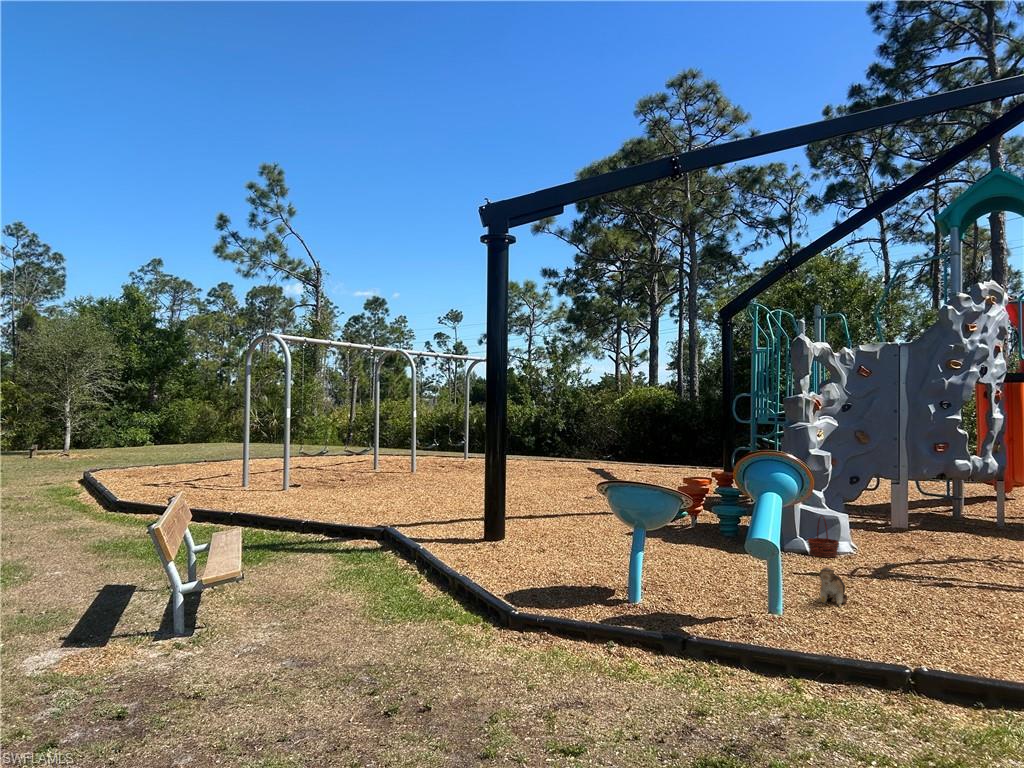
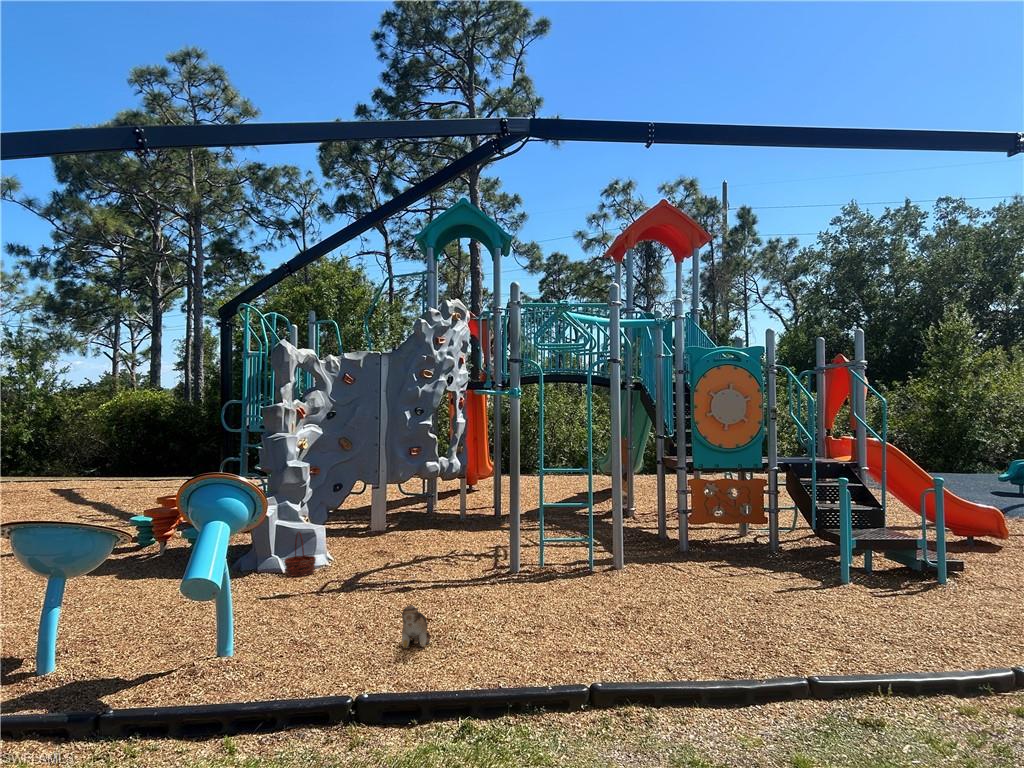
plush toy: present [817,567,848,605] -> present [399,605,430,648]

